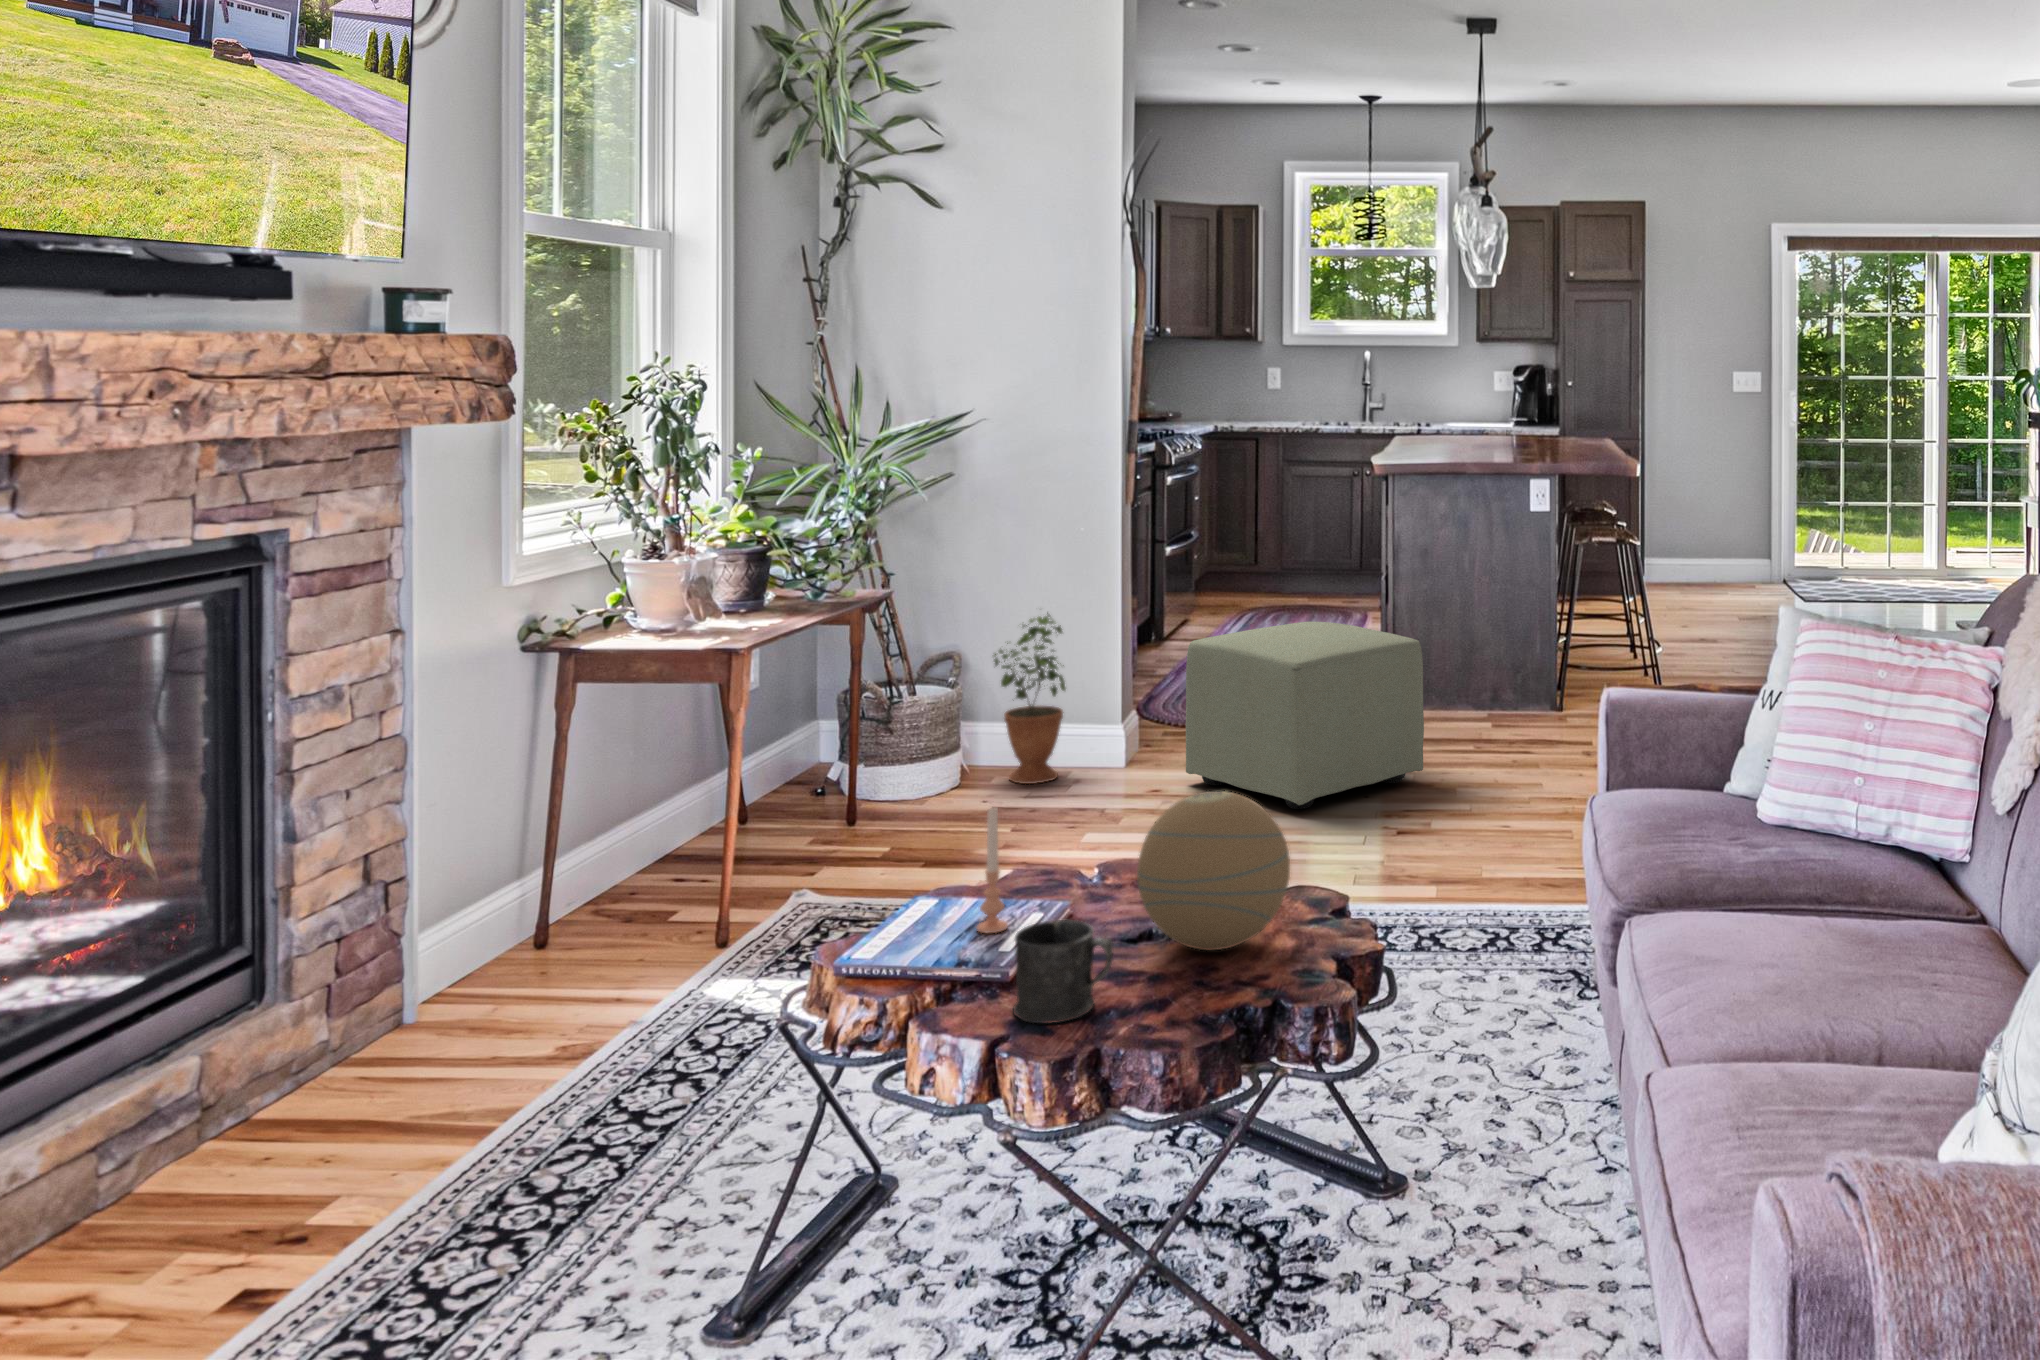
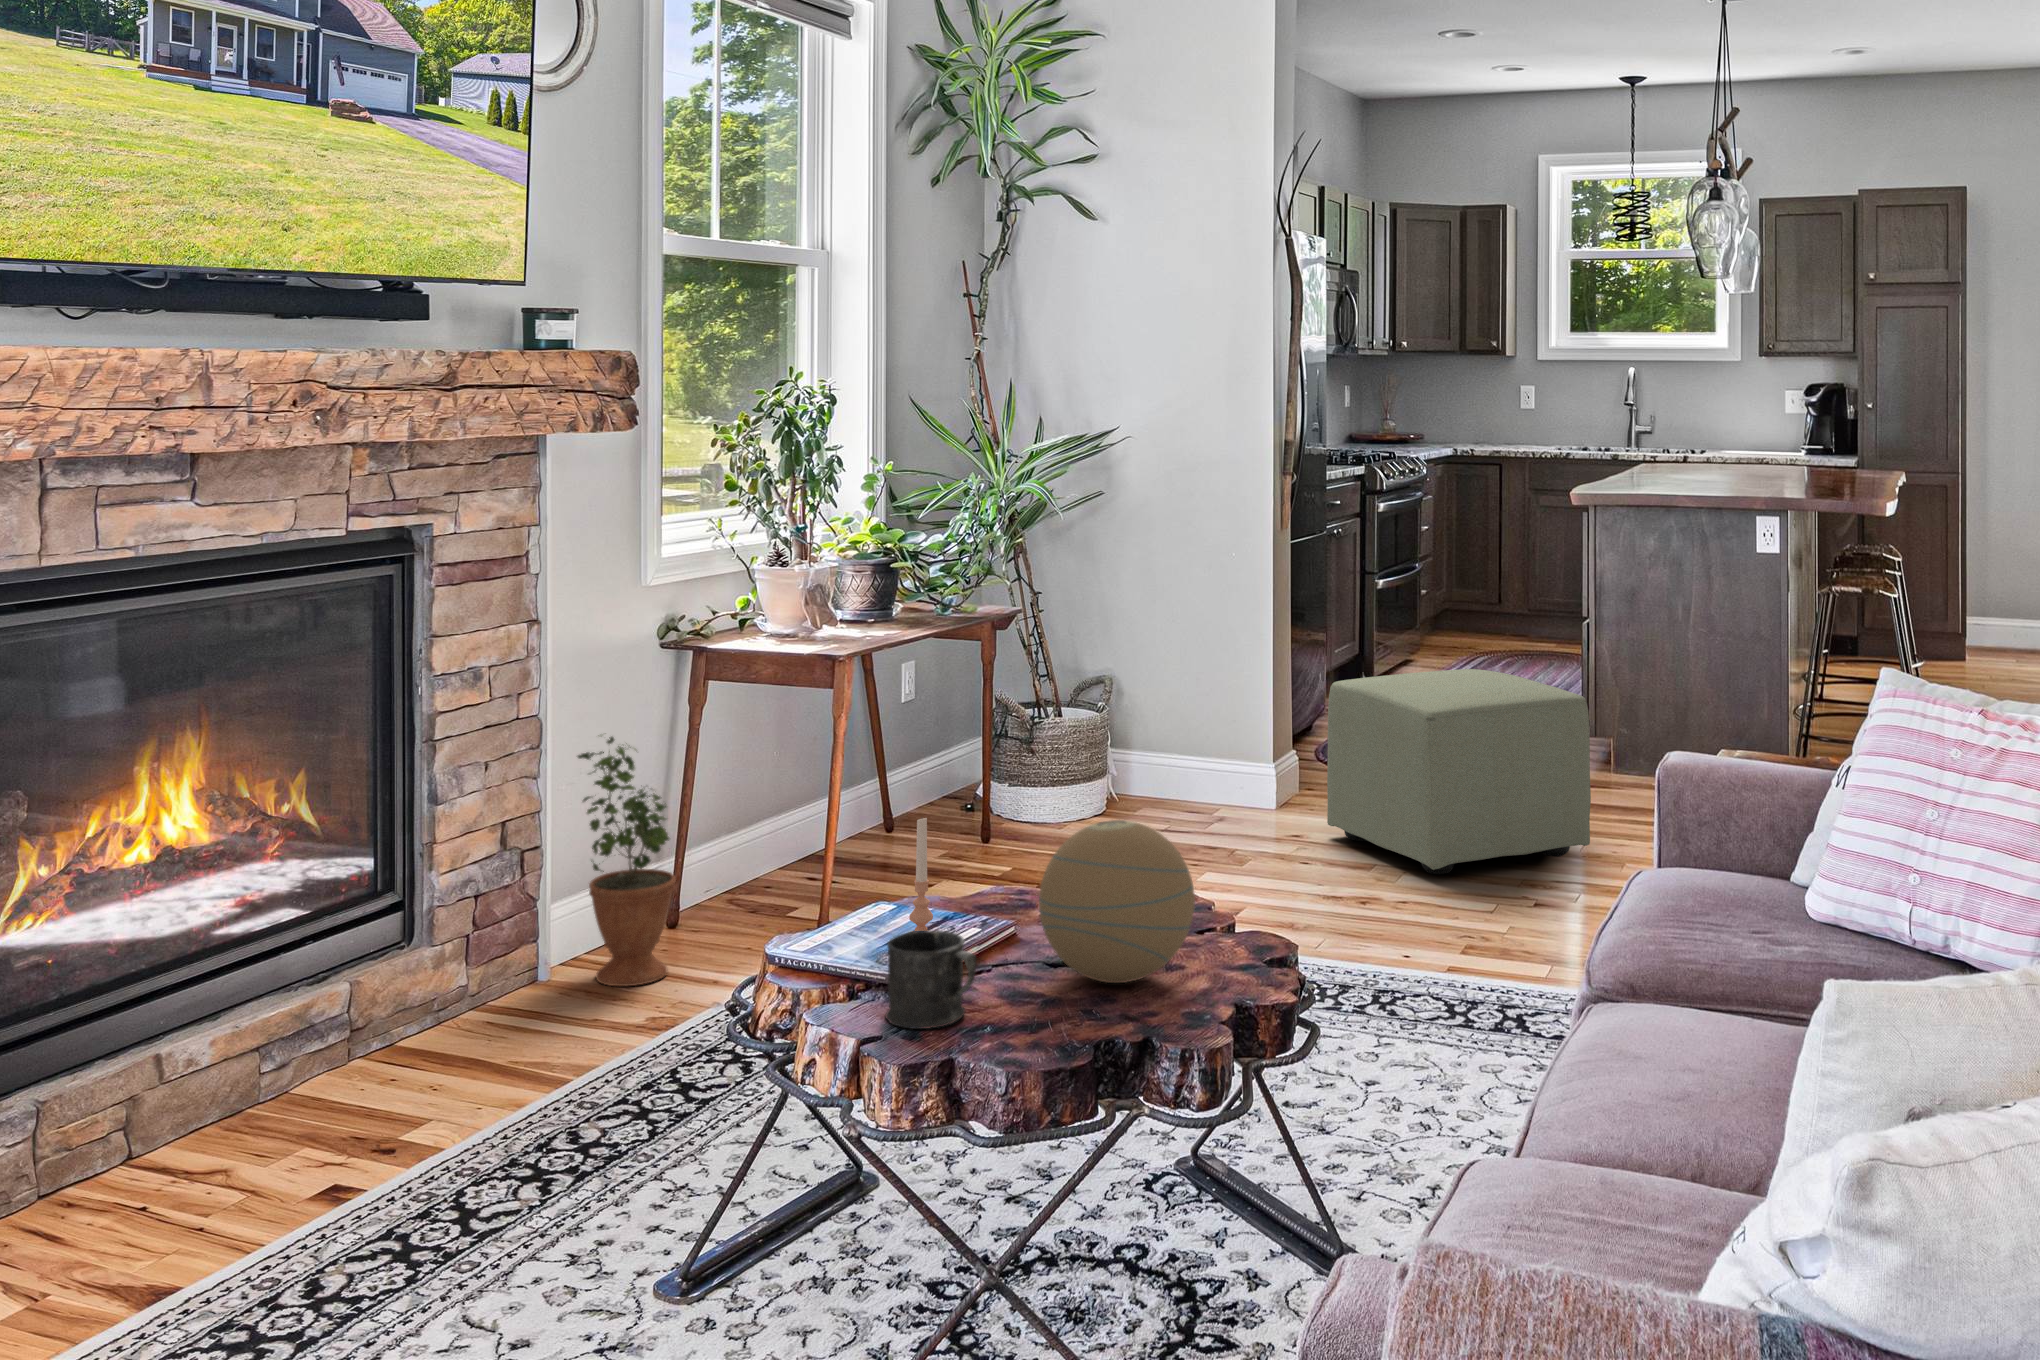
potted plant: present [994,613,1066,784] -> present [578,737,676,986]

